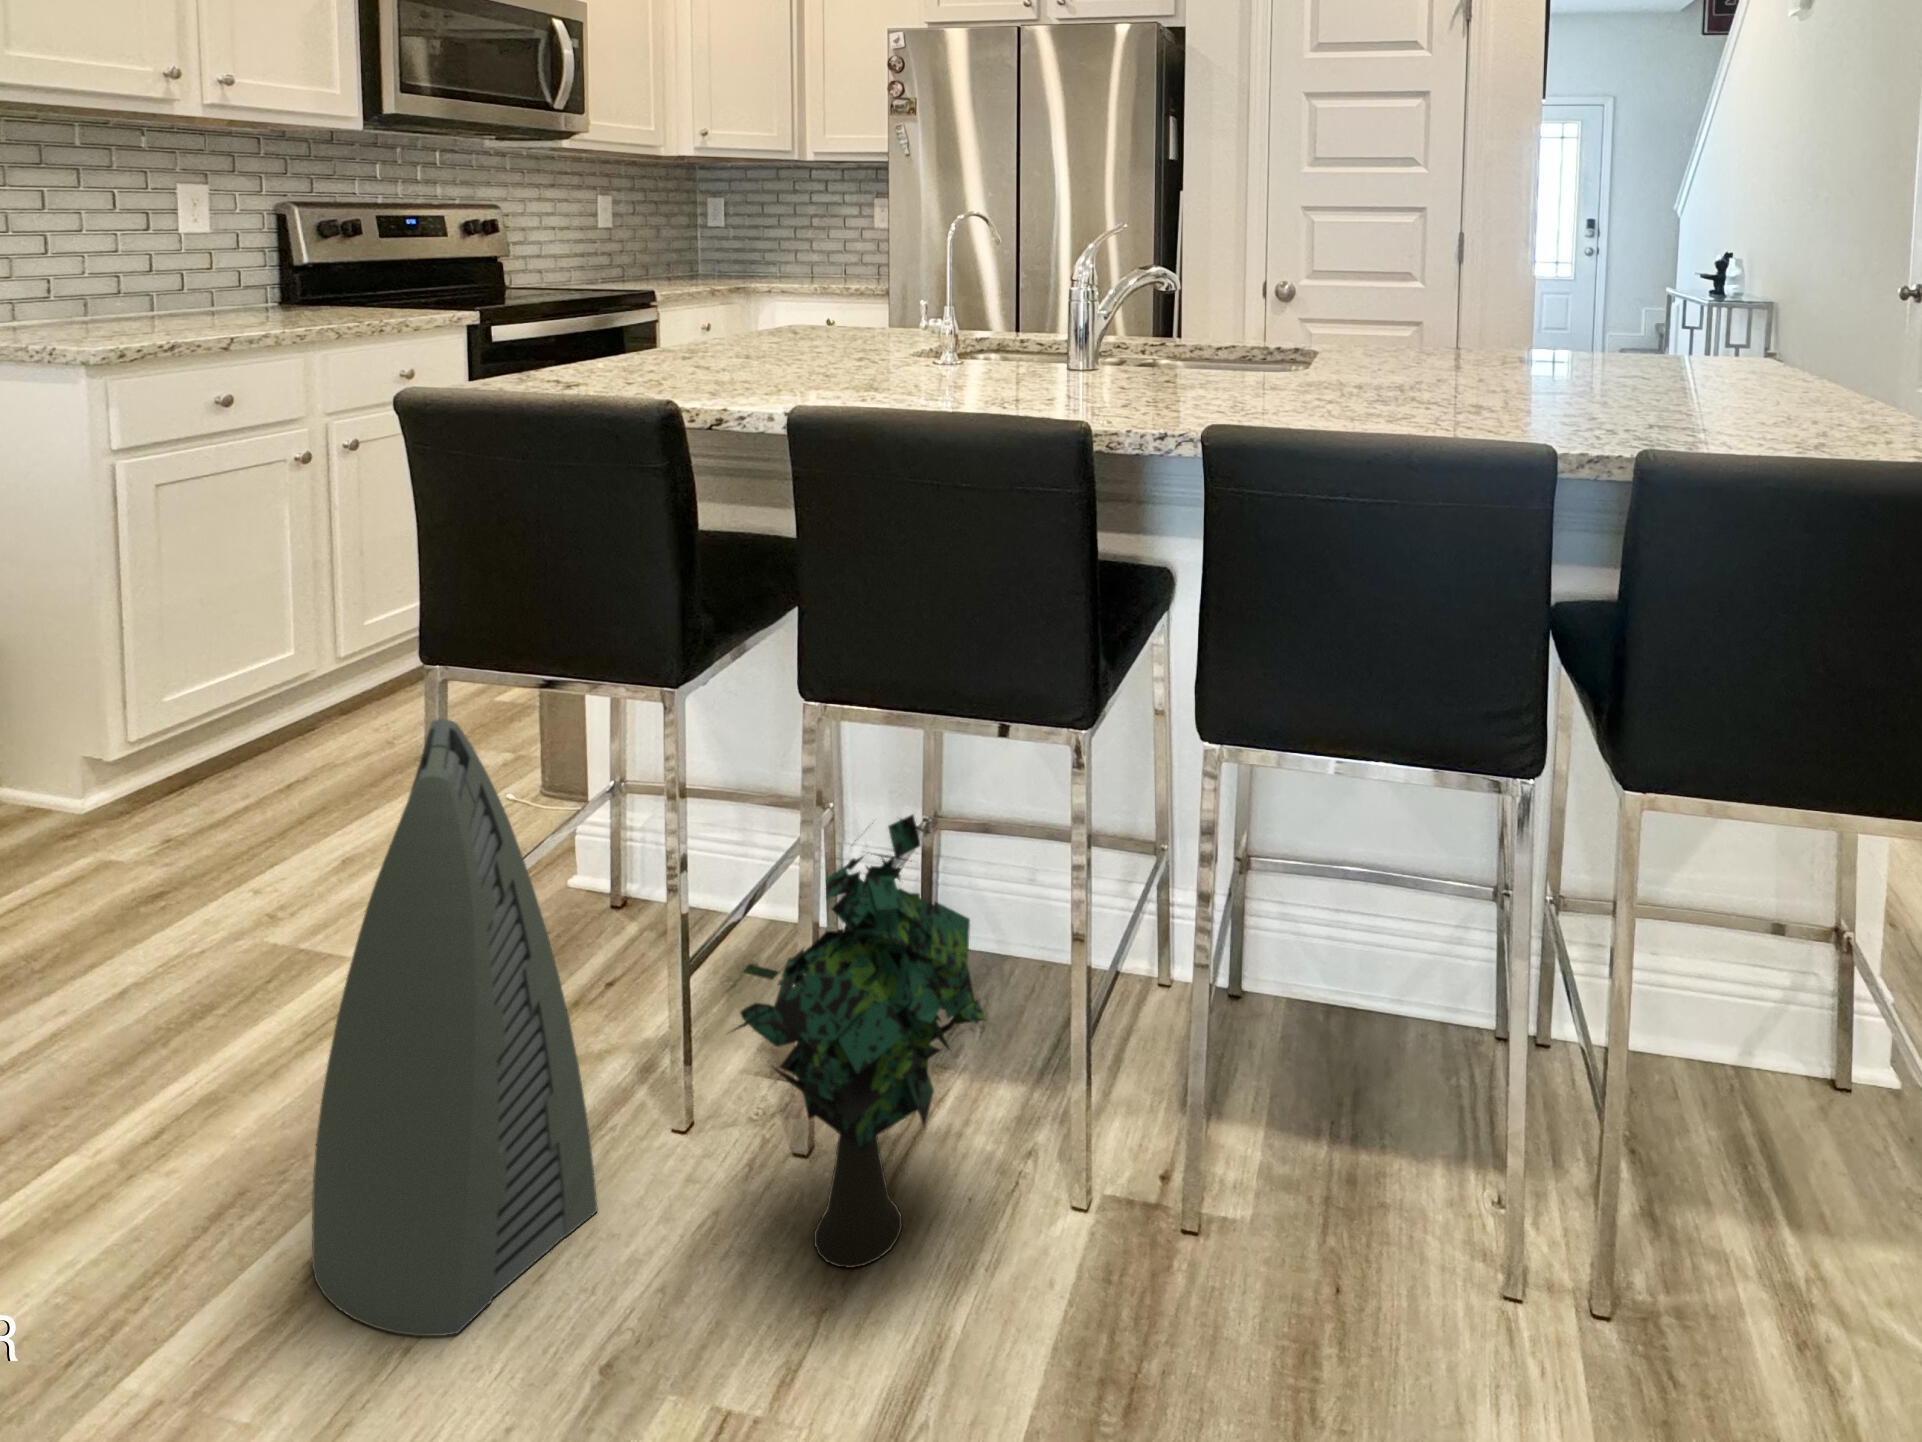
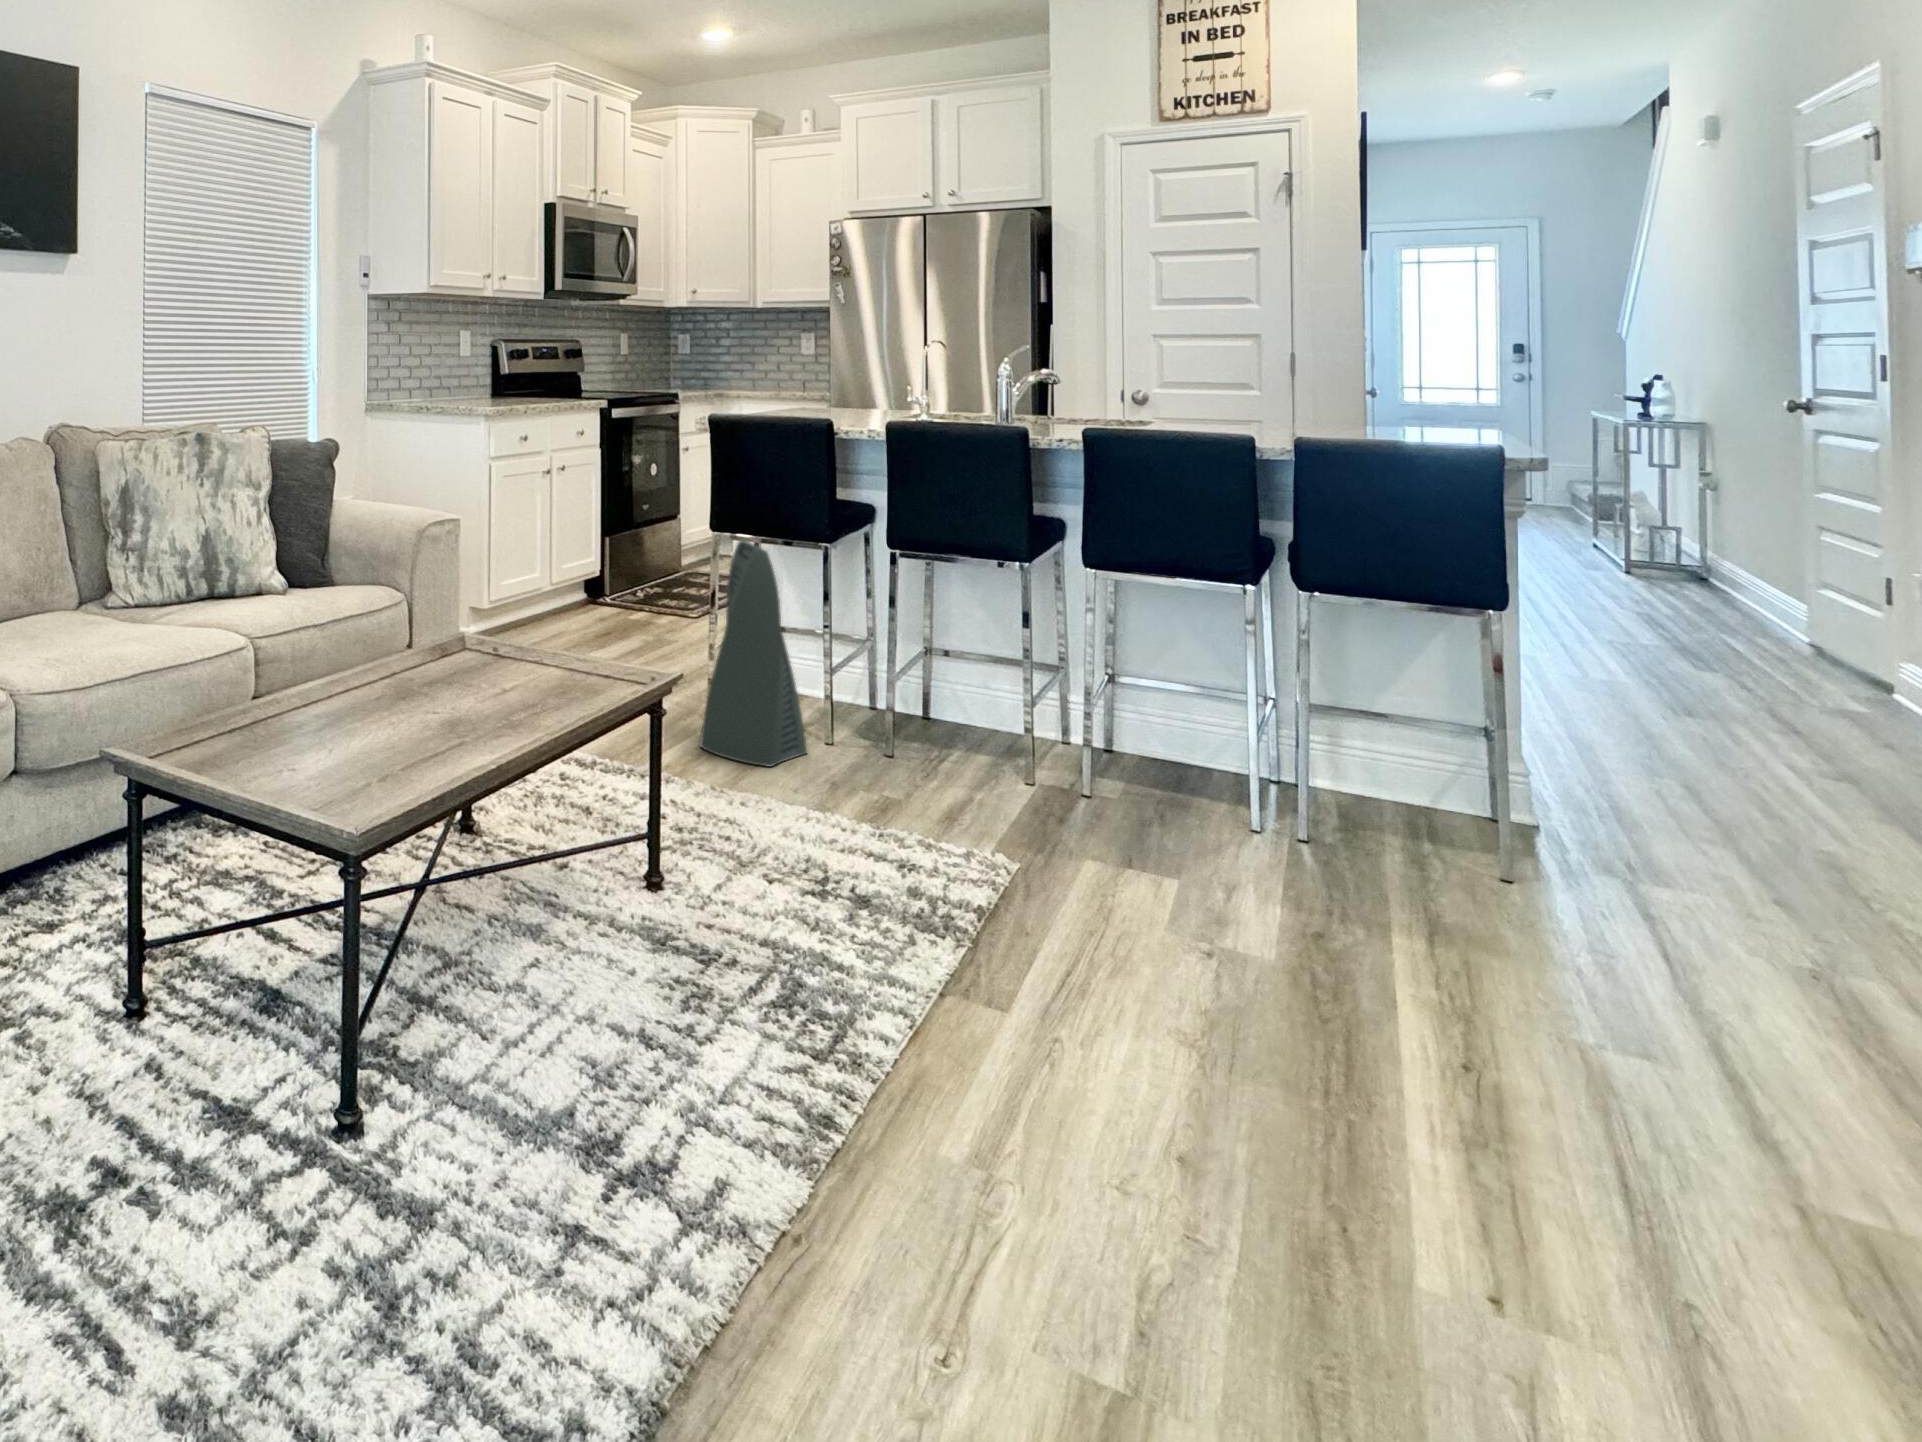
decorative plant: present [732,815,986,1268] -> none [873,592,986,779]

